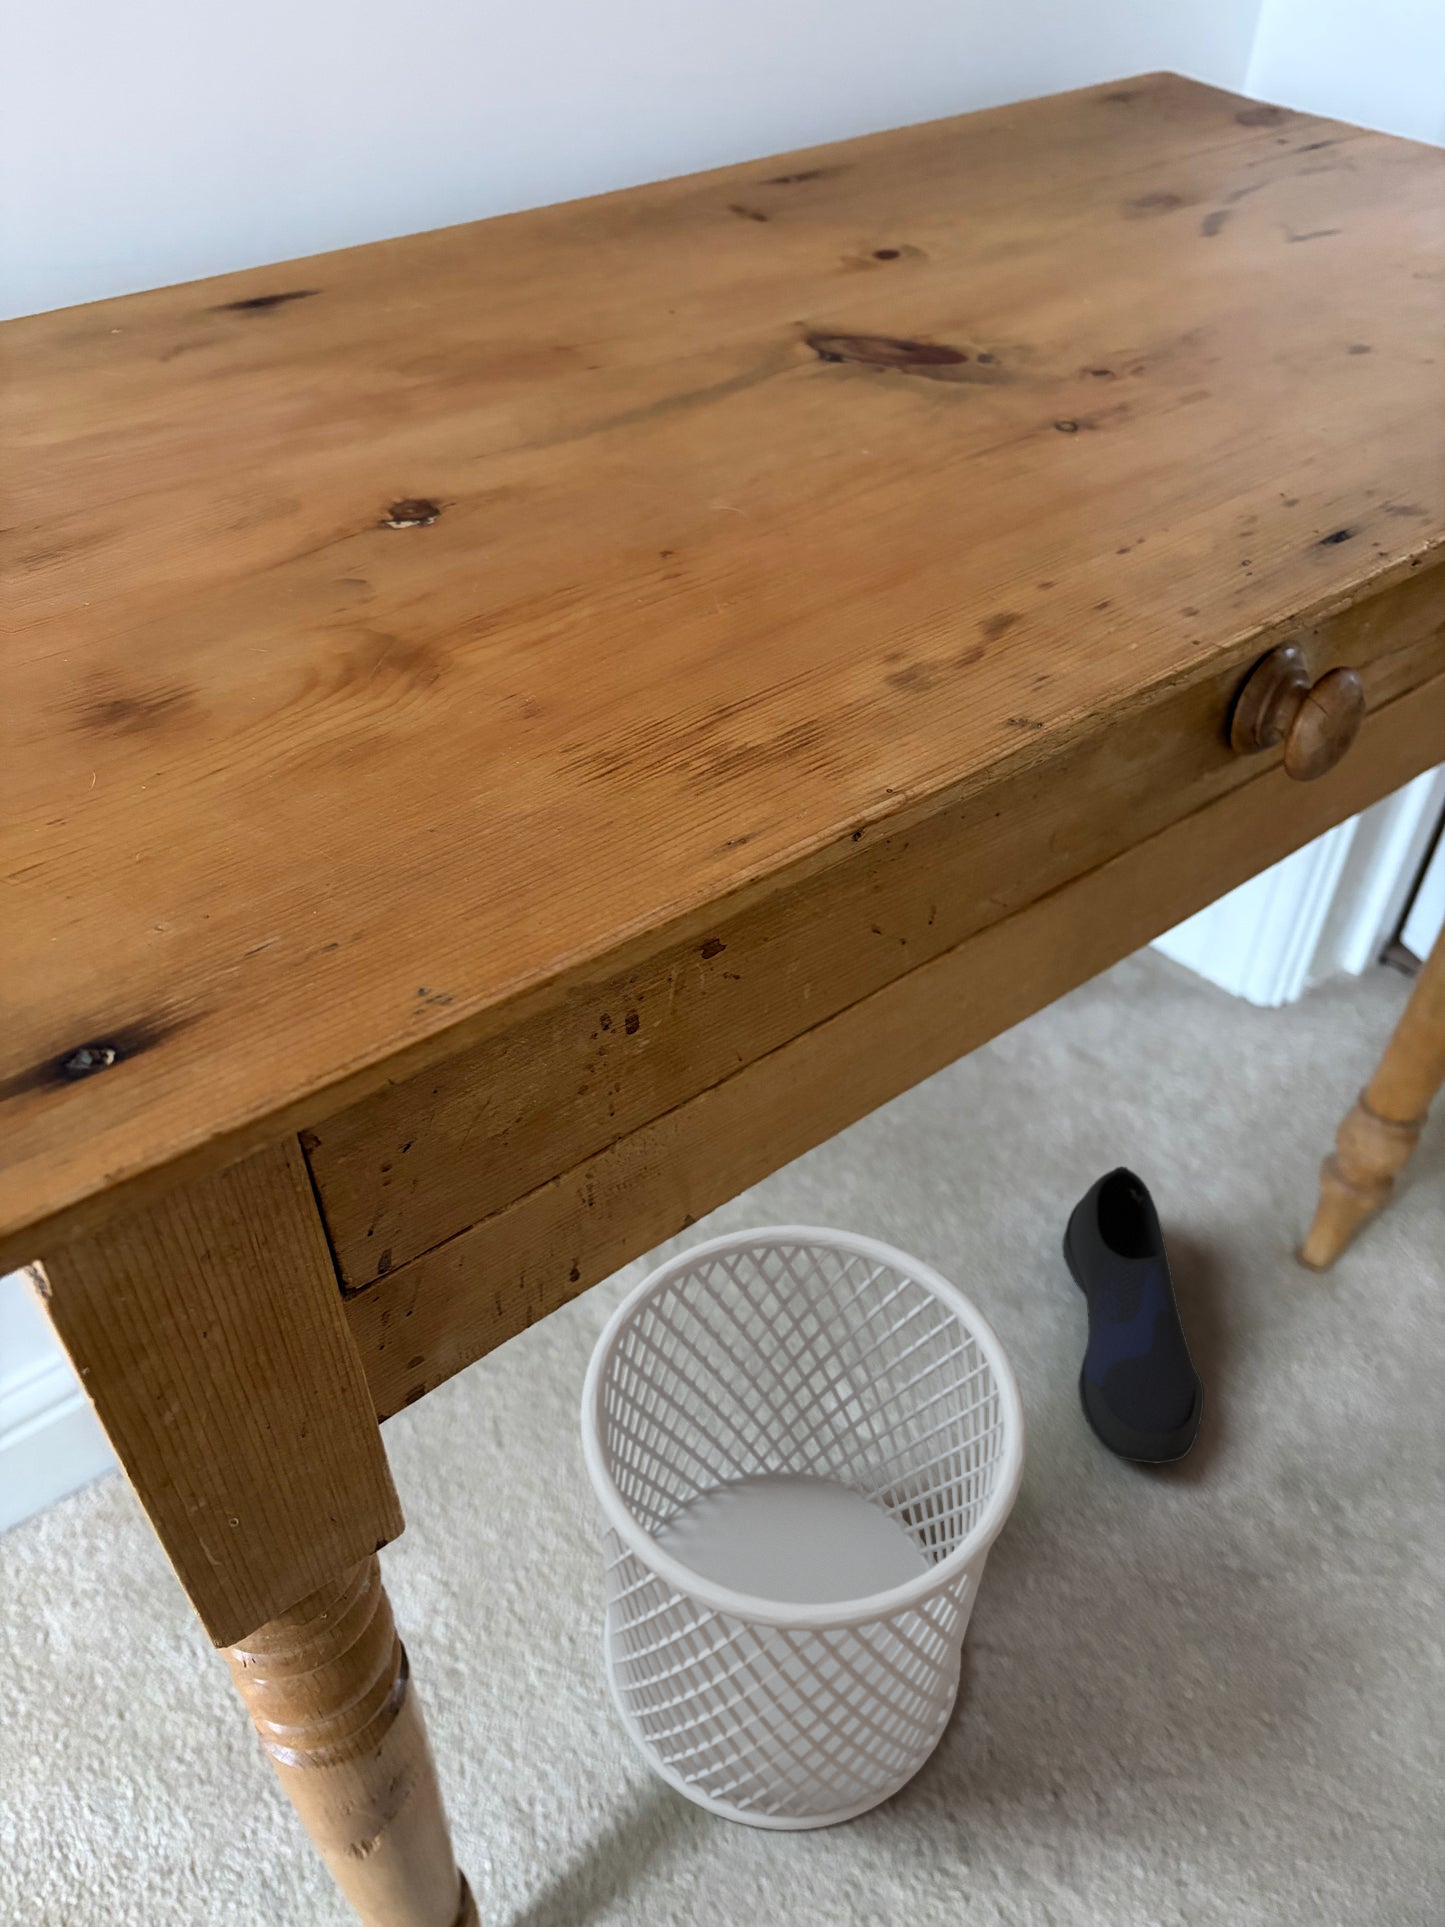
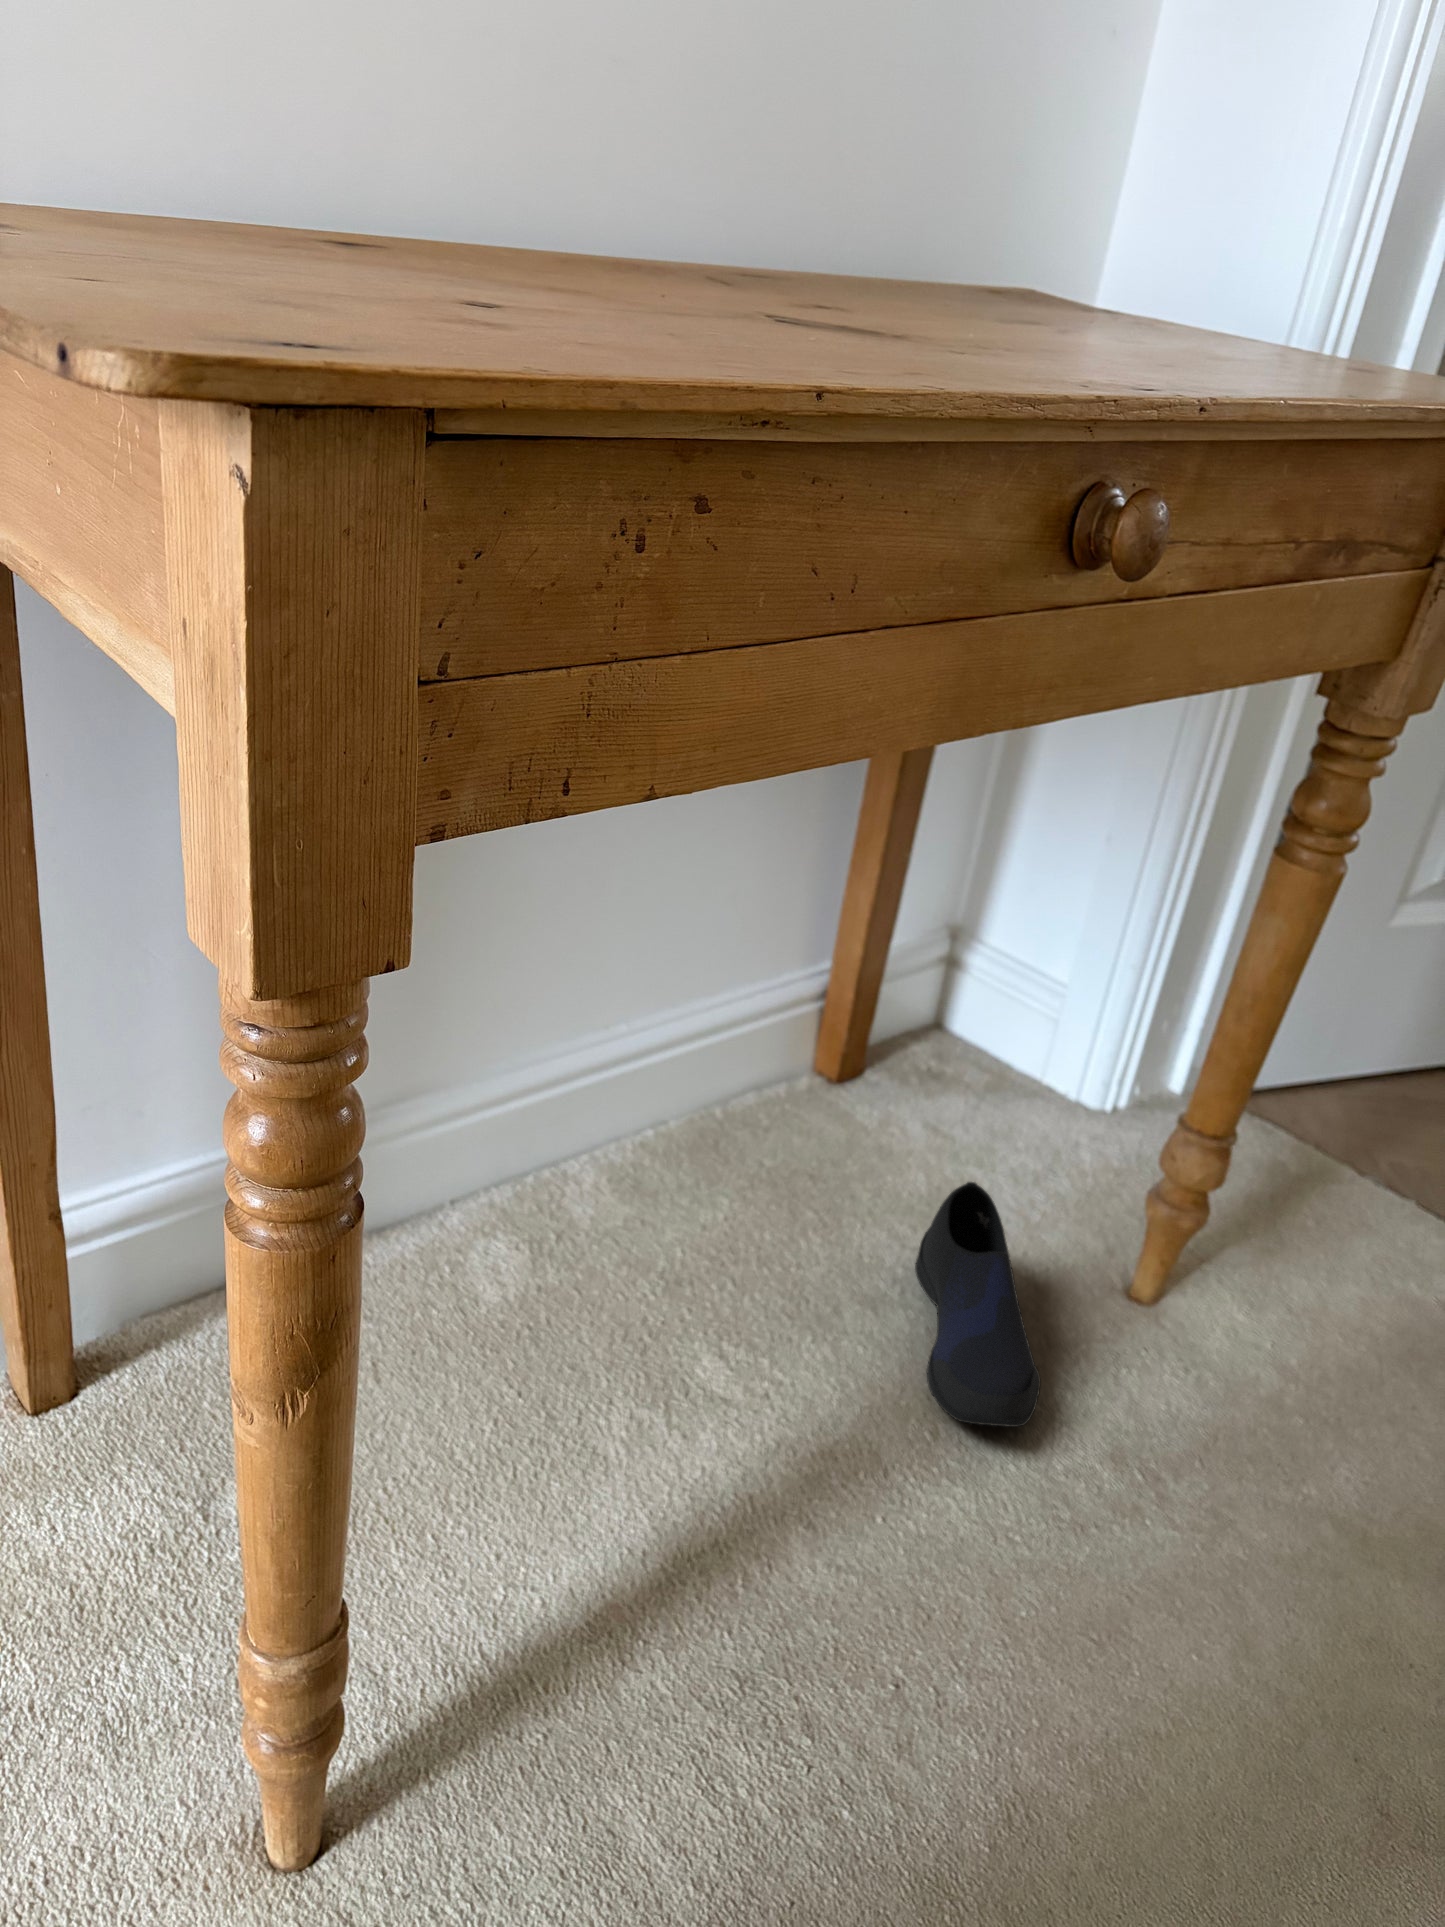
wastebasket: present [580,1225,1027,1830] -> none [468,1103,890,1702]

